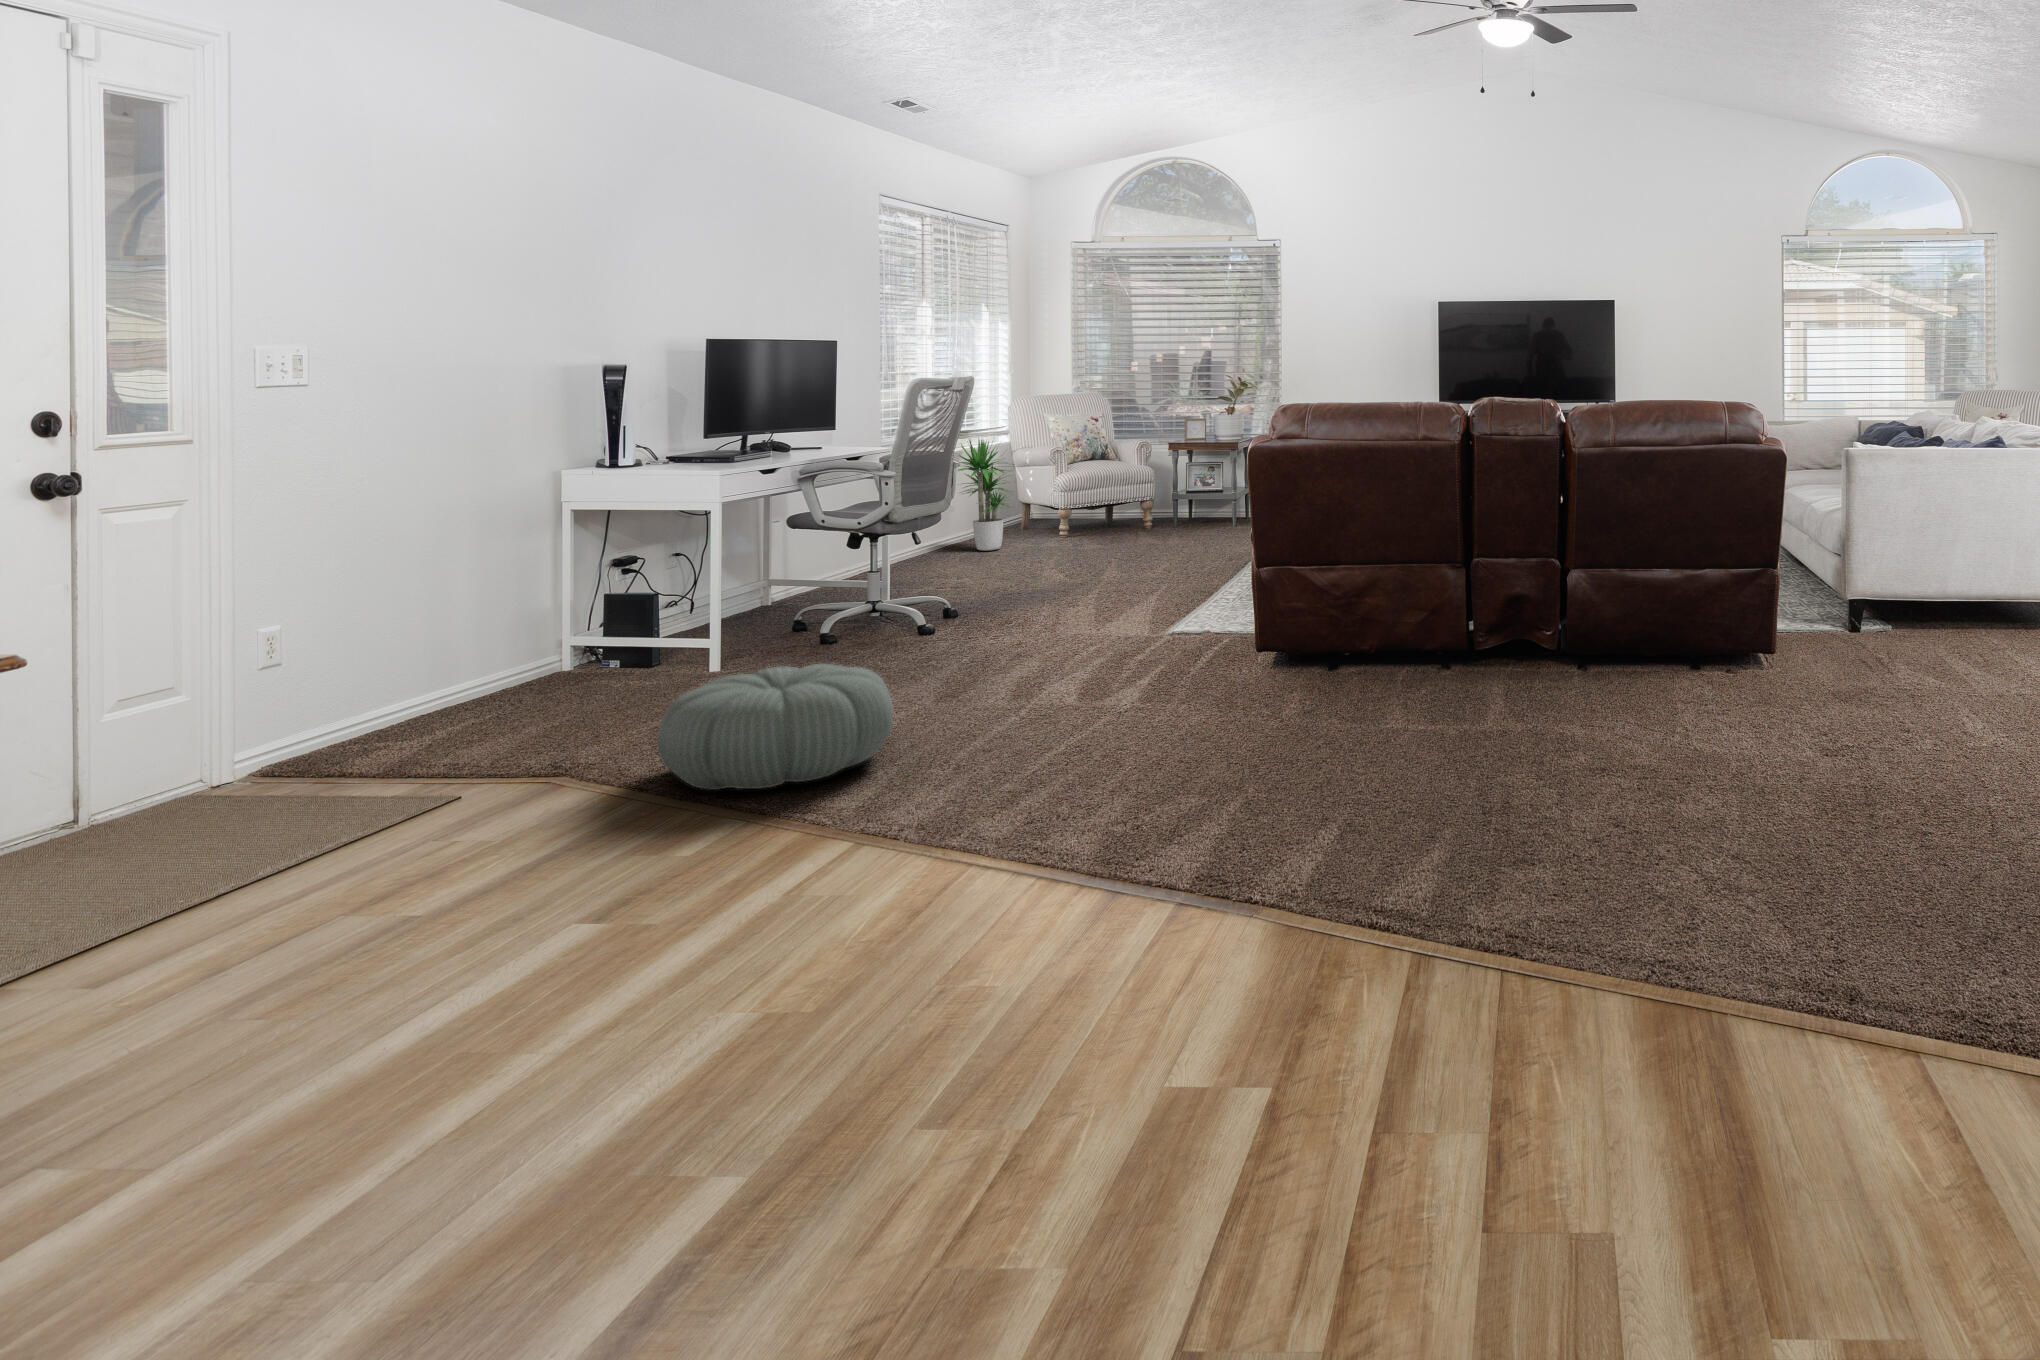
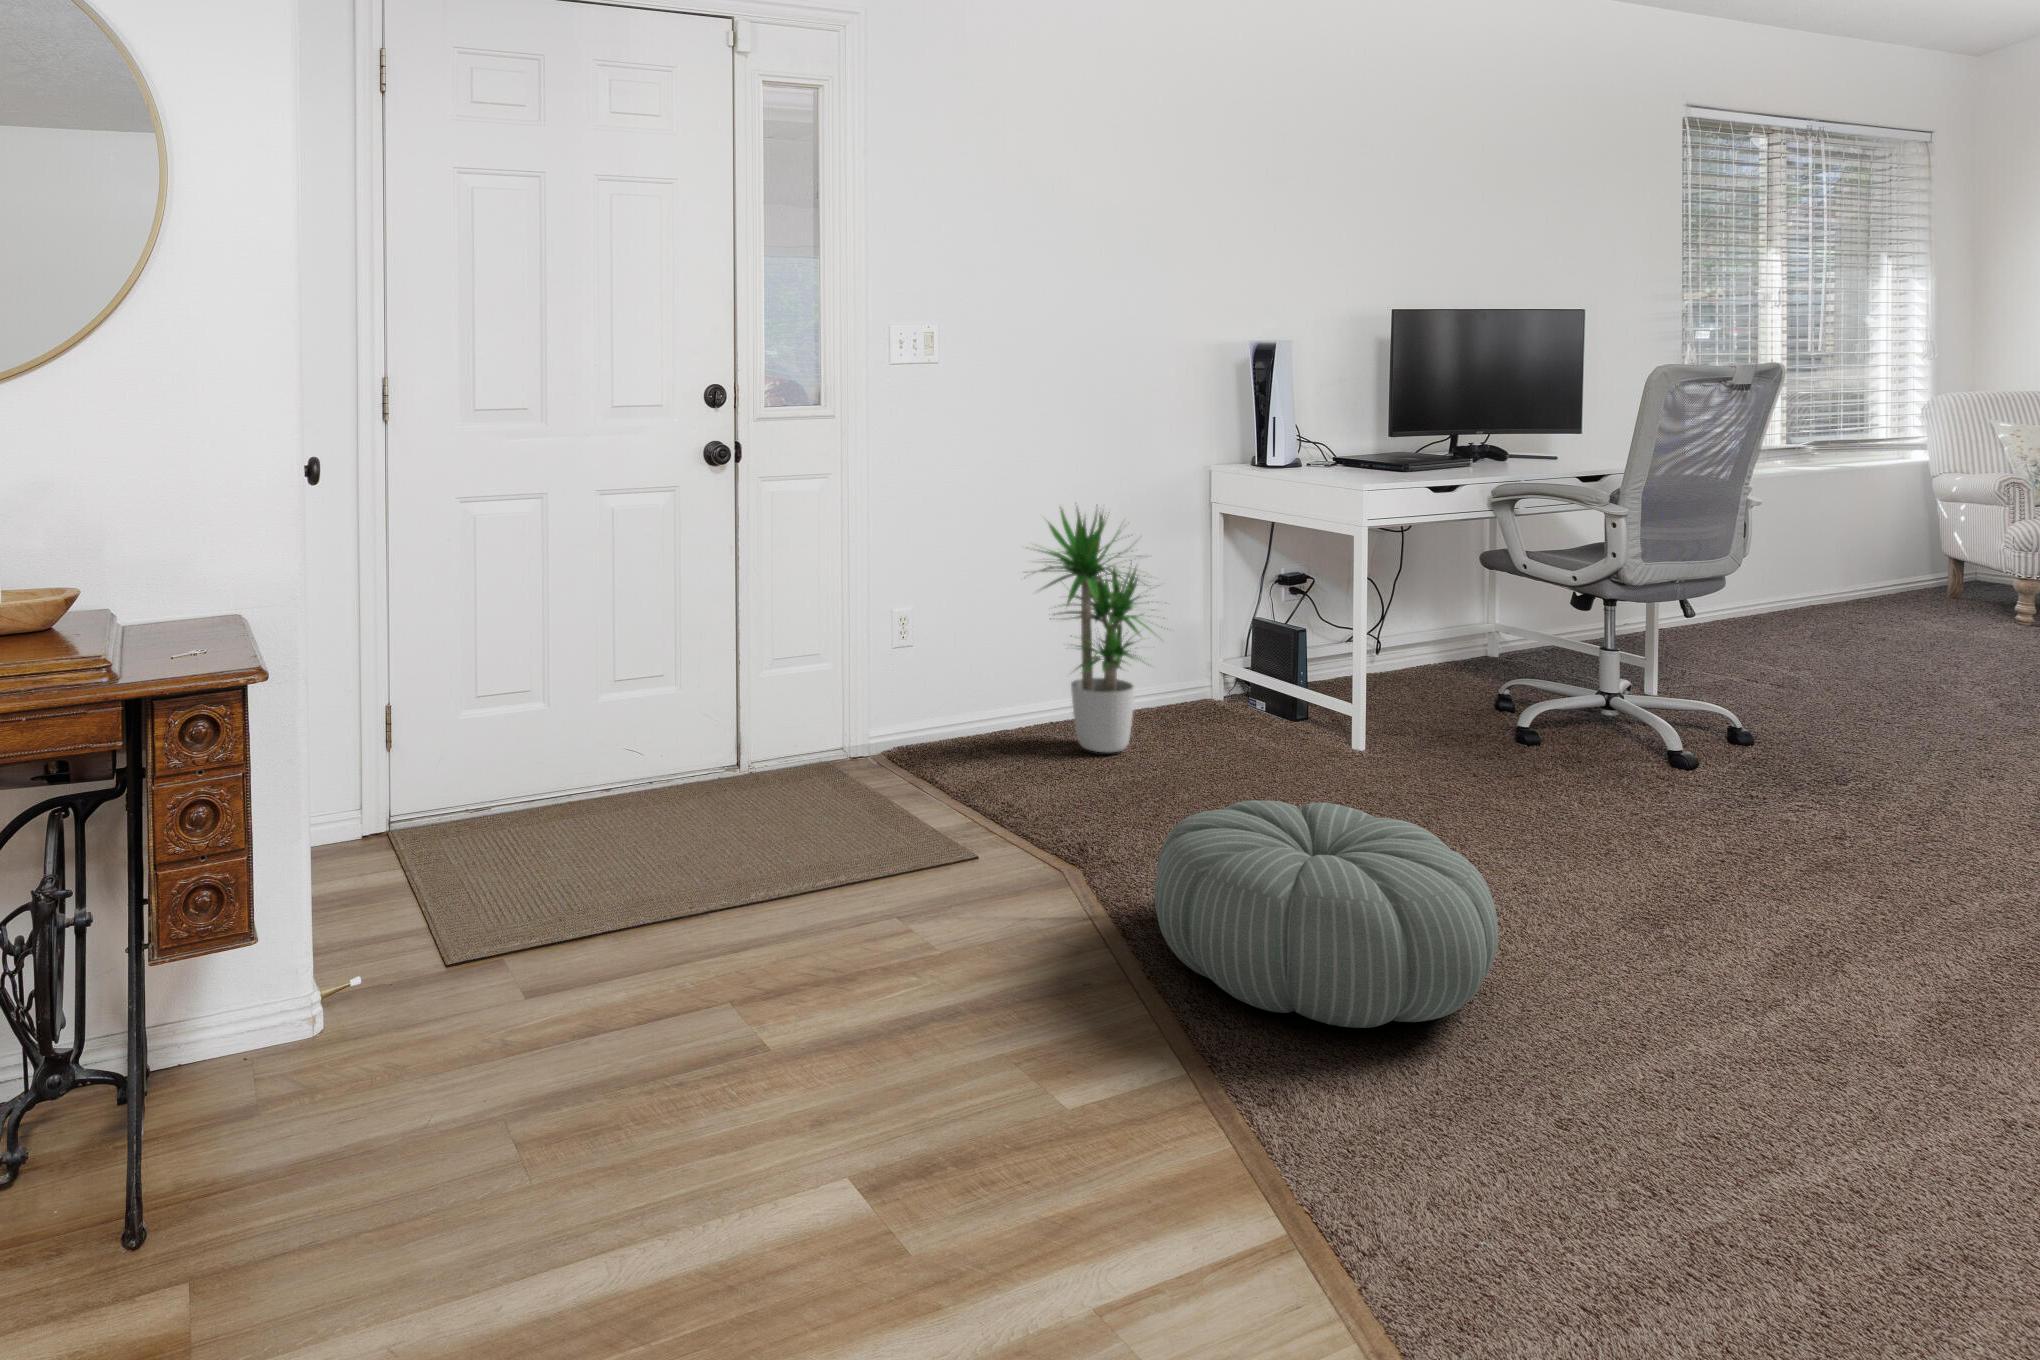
potted plant: present [958,440,1011,551] -> present [1024,505,1165,752]

